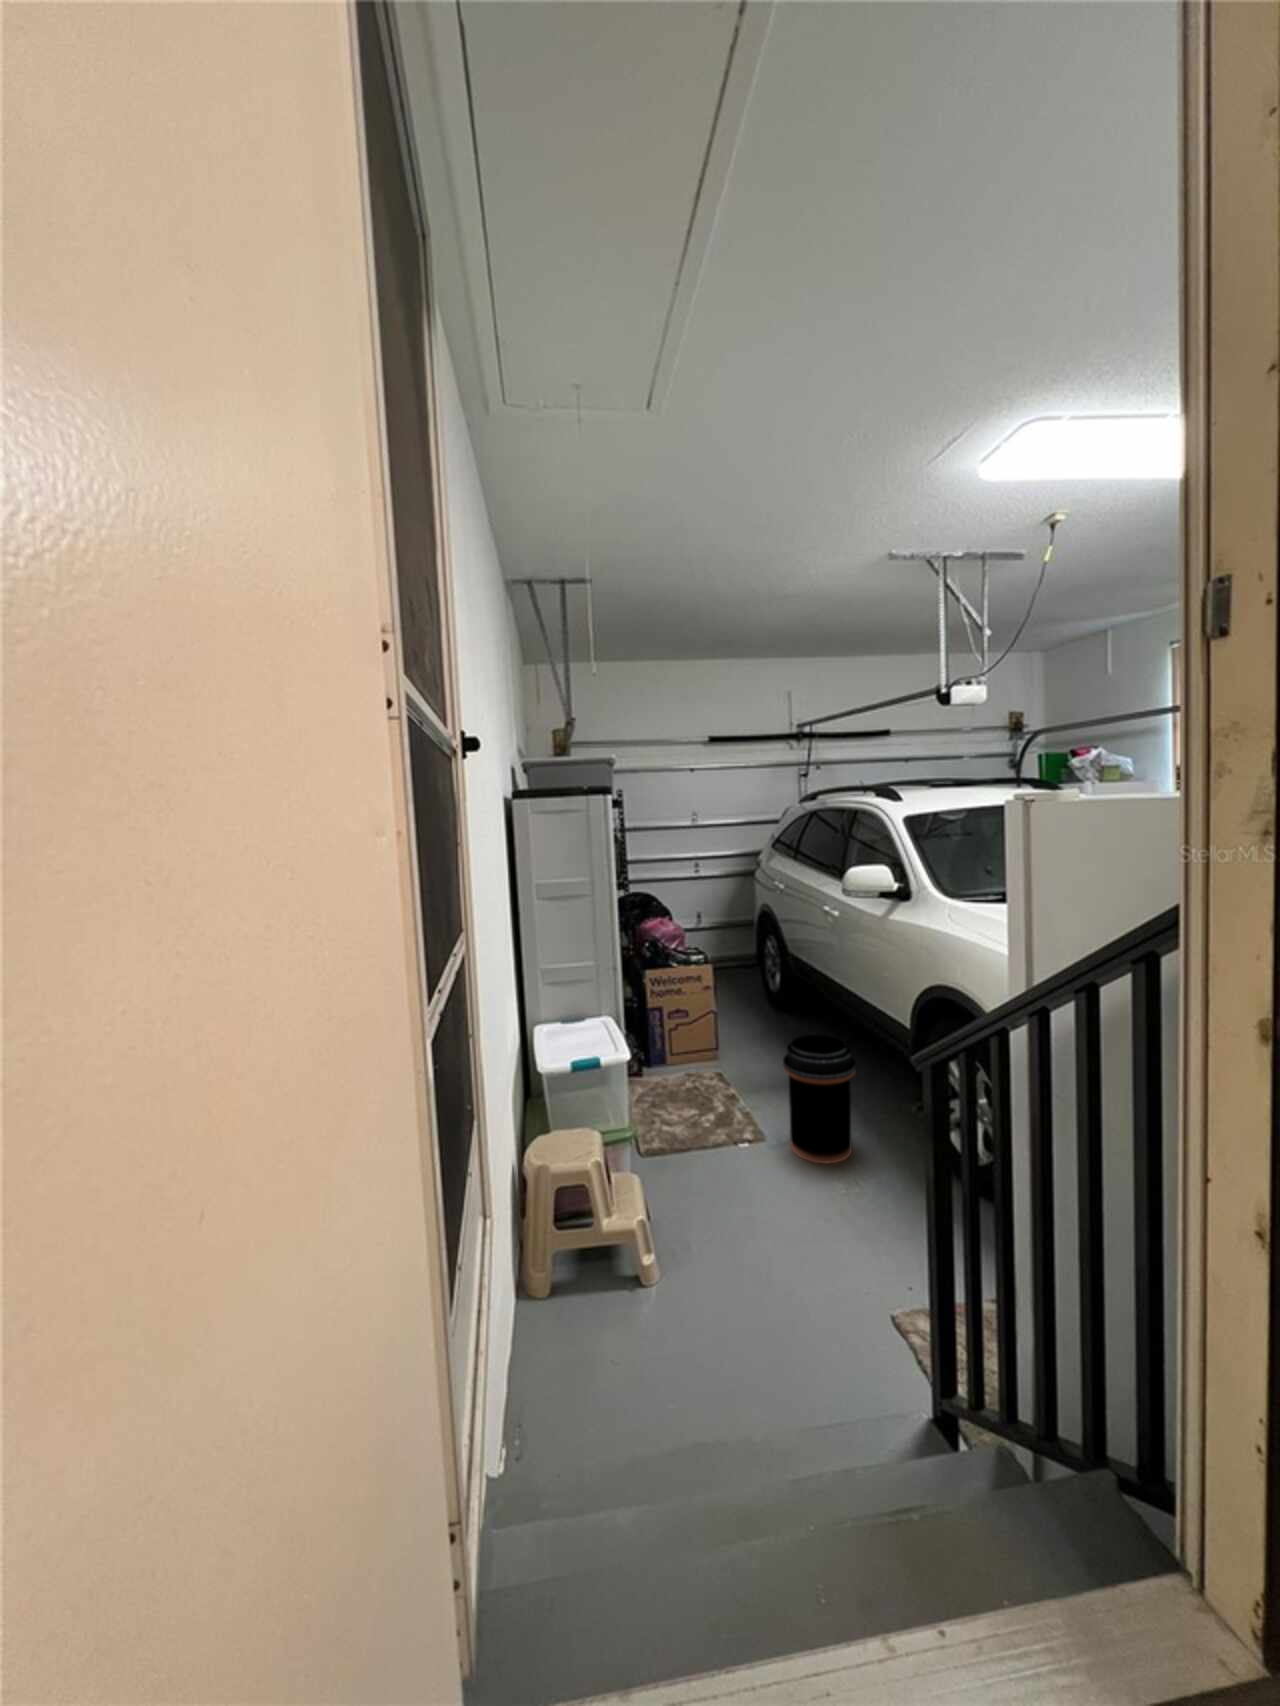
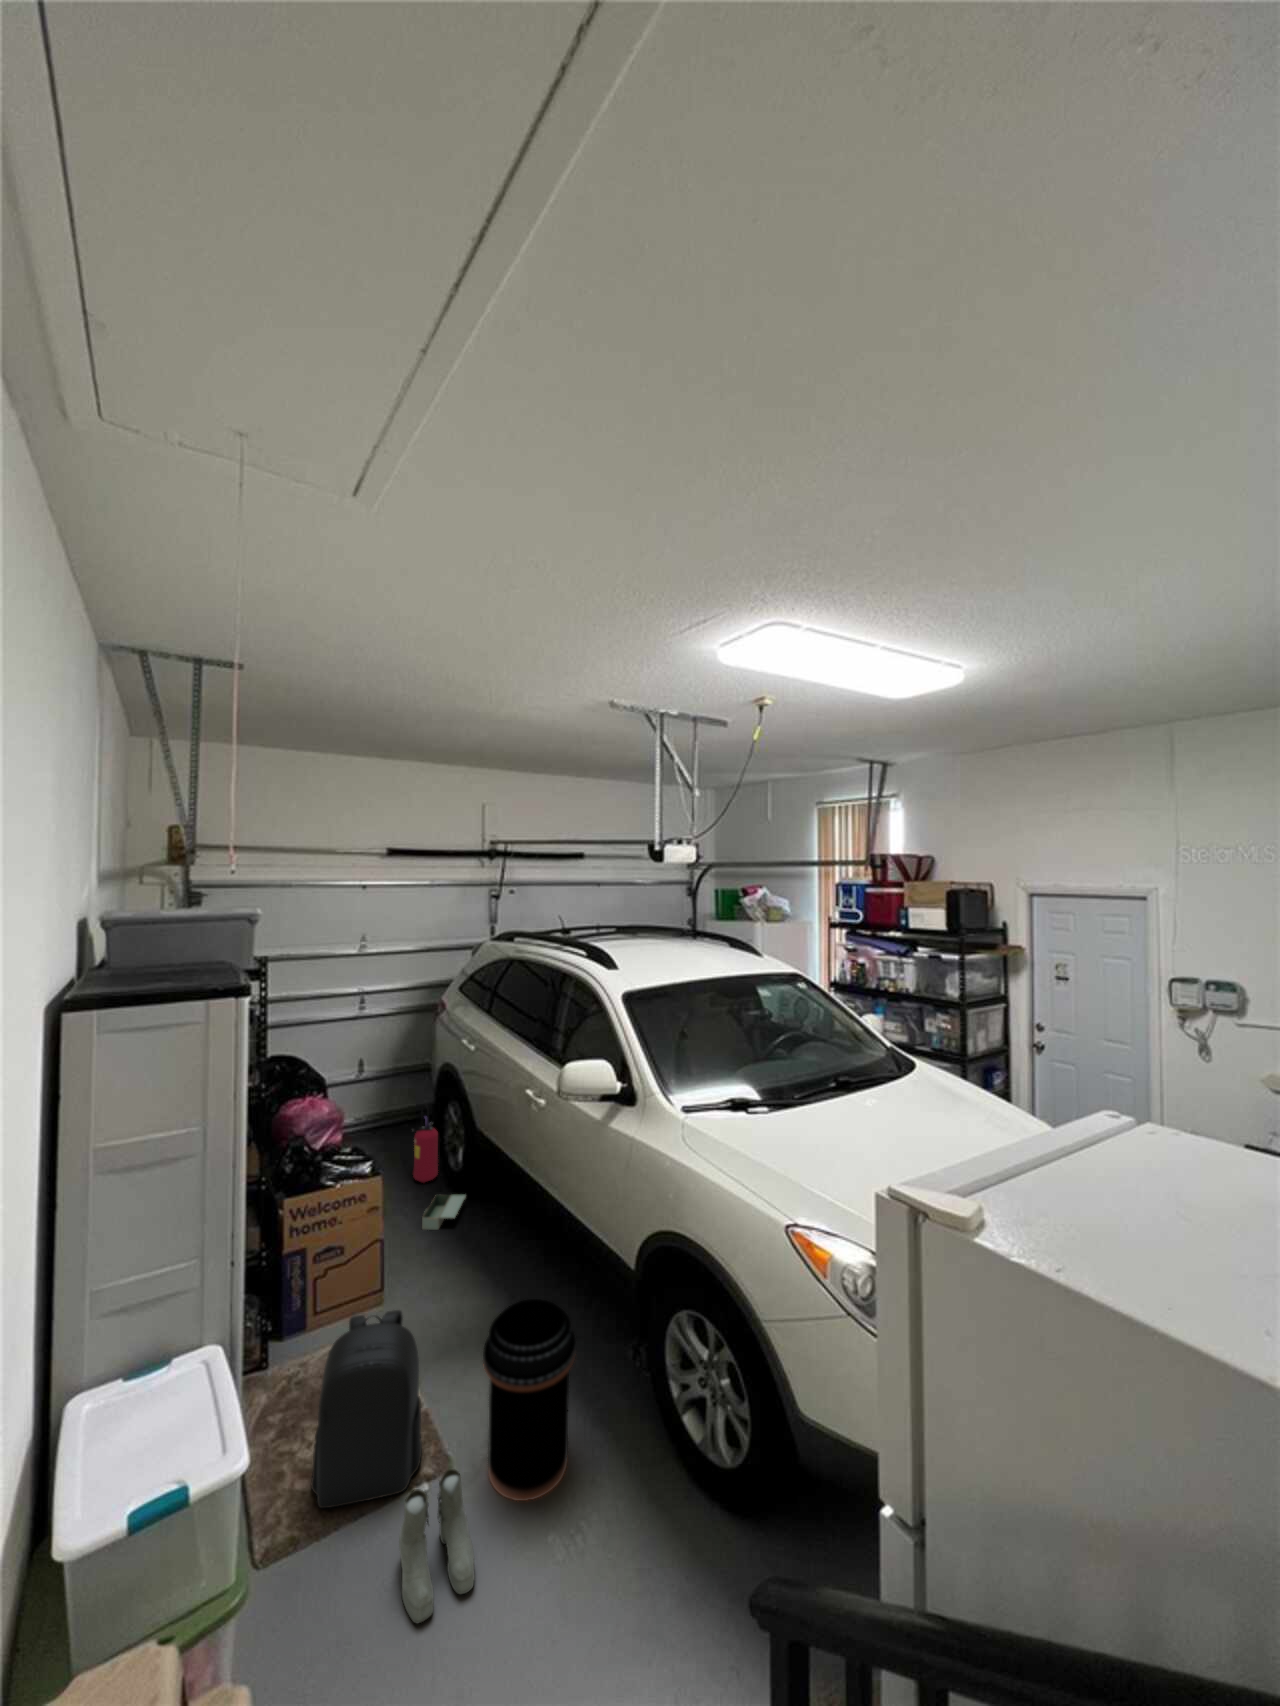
fire extinguisher: none [737,939,760,1002] -> present [413,1103,438,1183]
toolbox: none [746,1006,782,1028] -> present [422,1194,466,1230]
backpack: none [672,1028,744,1142] -> present [311,1310,422,1508]
boots: none [727,1120,778,1192] -> present [399,1469,474,1623]

